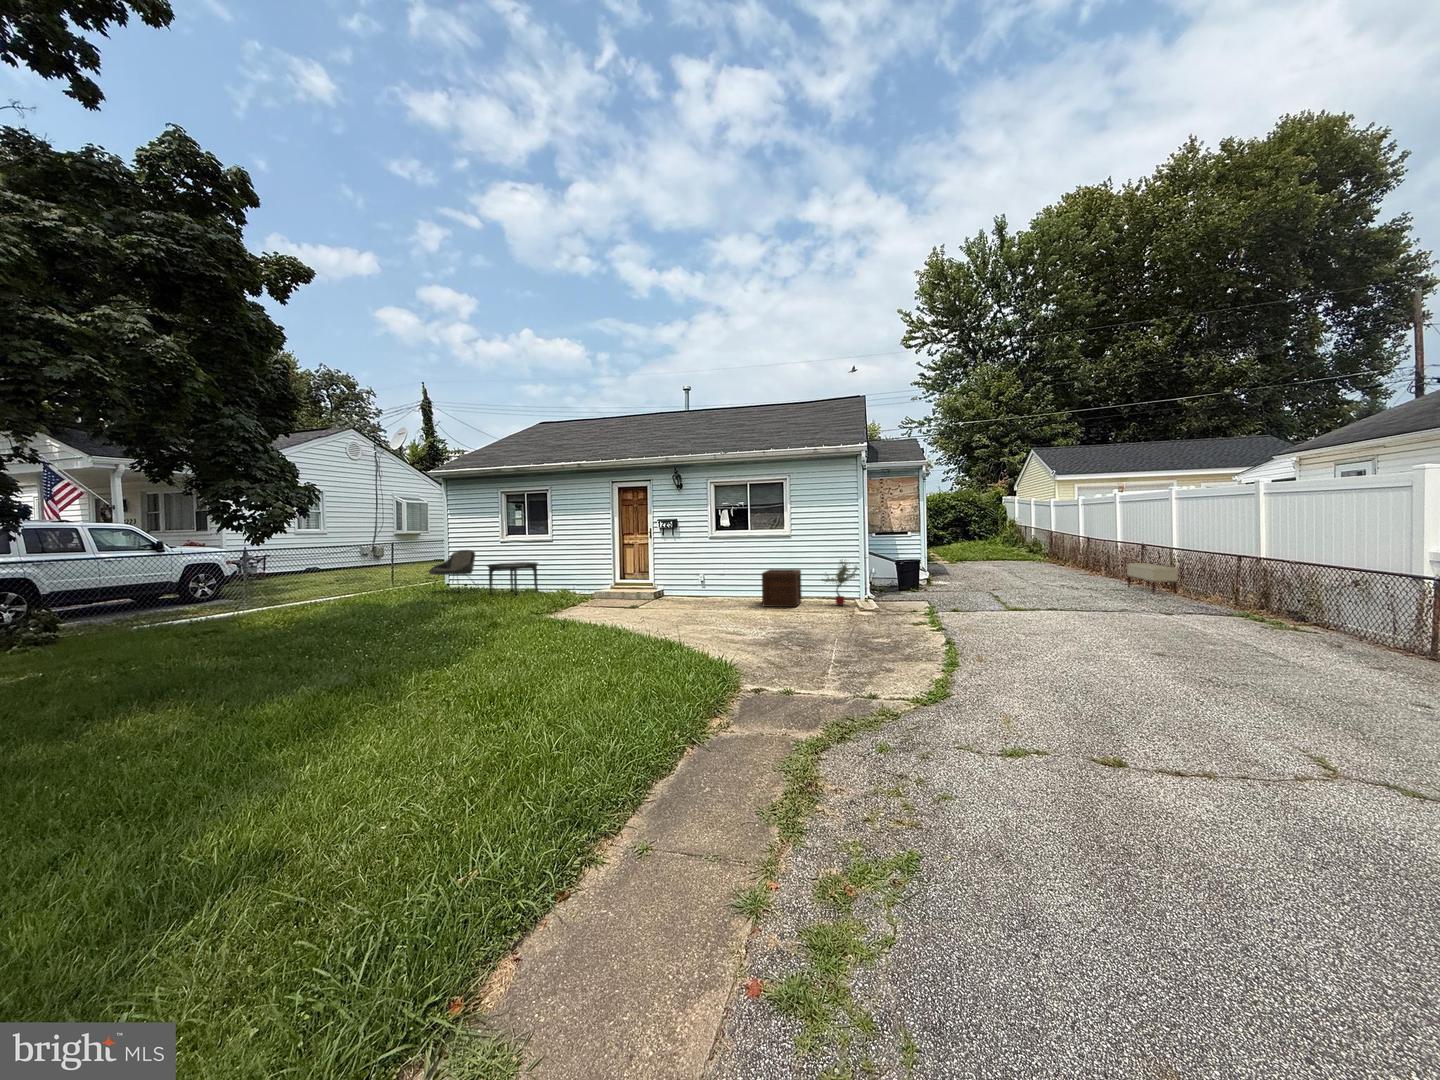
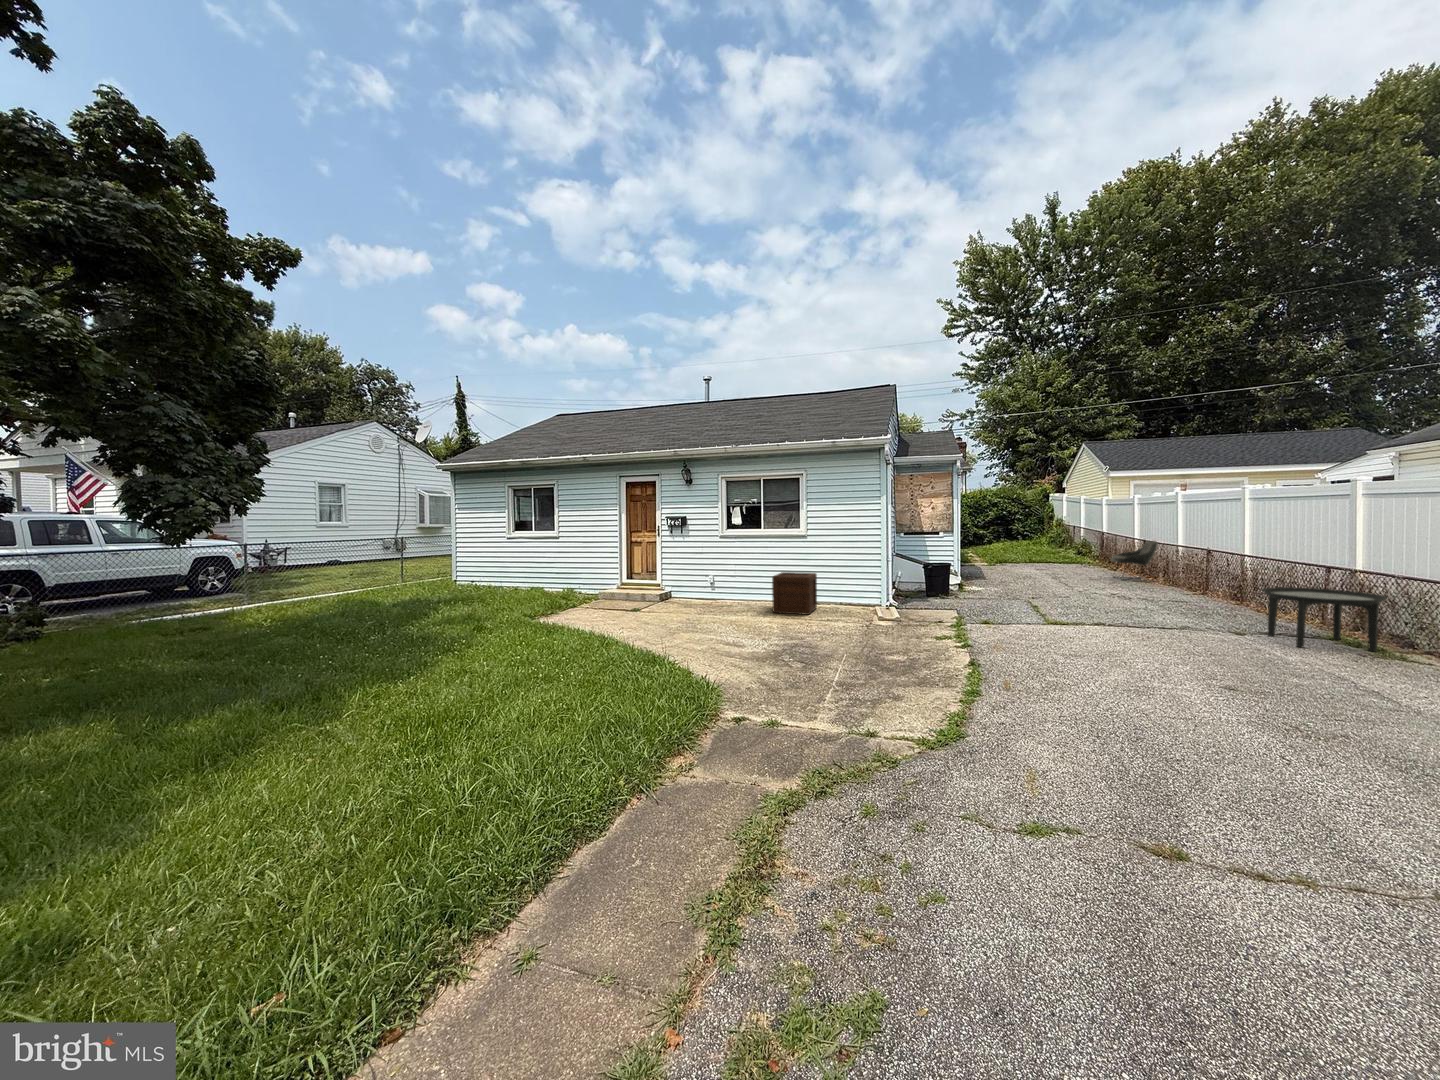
lounge chair: present [429,550,475,592] -> present [1111,541,1158,580]
potted tree: present [822,560,857,605] -> none [837,563,880,614]
round table: present [487,562,538,595] -> present [1262,587,1387,652]
bench: present [1127,563,1178,593] -> none [1191,572,1254,608]

